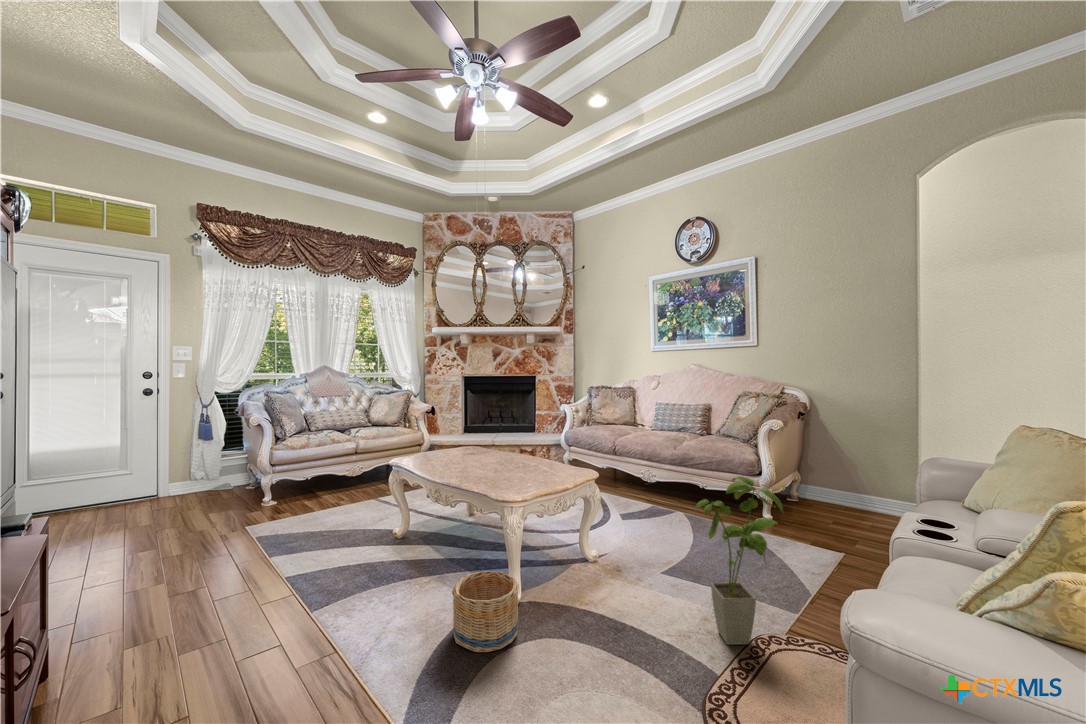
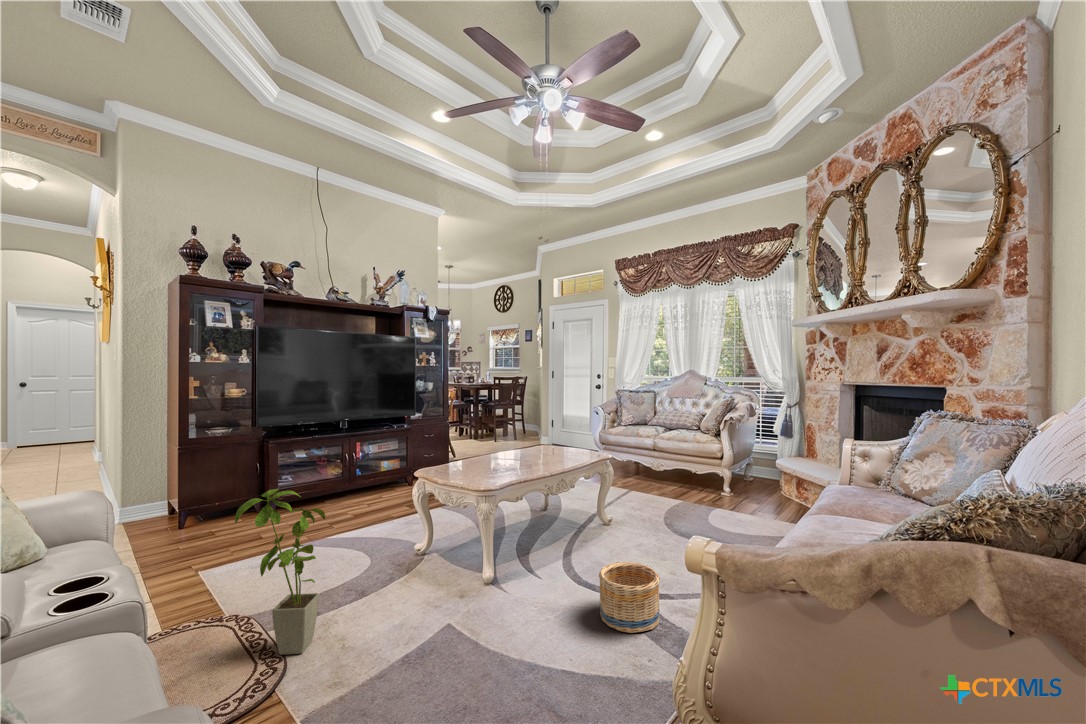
basket: present [452,571,519,652] -> present [599,562,660,633]

